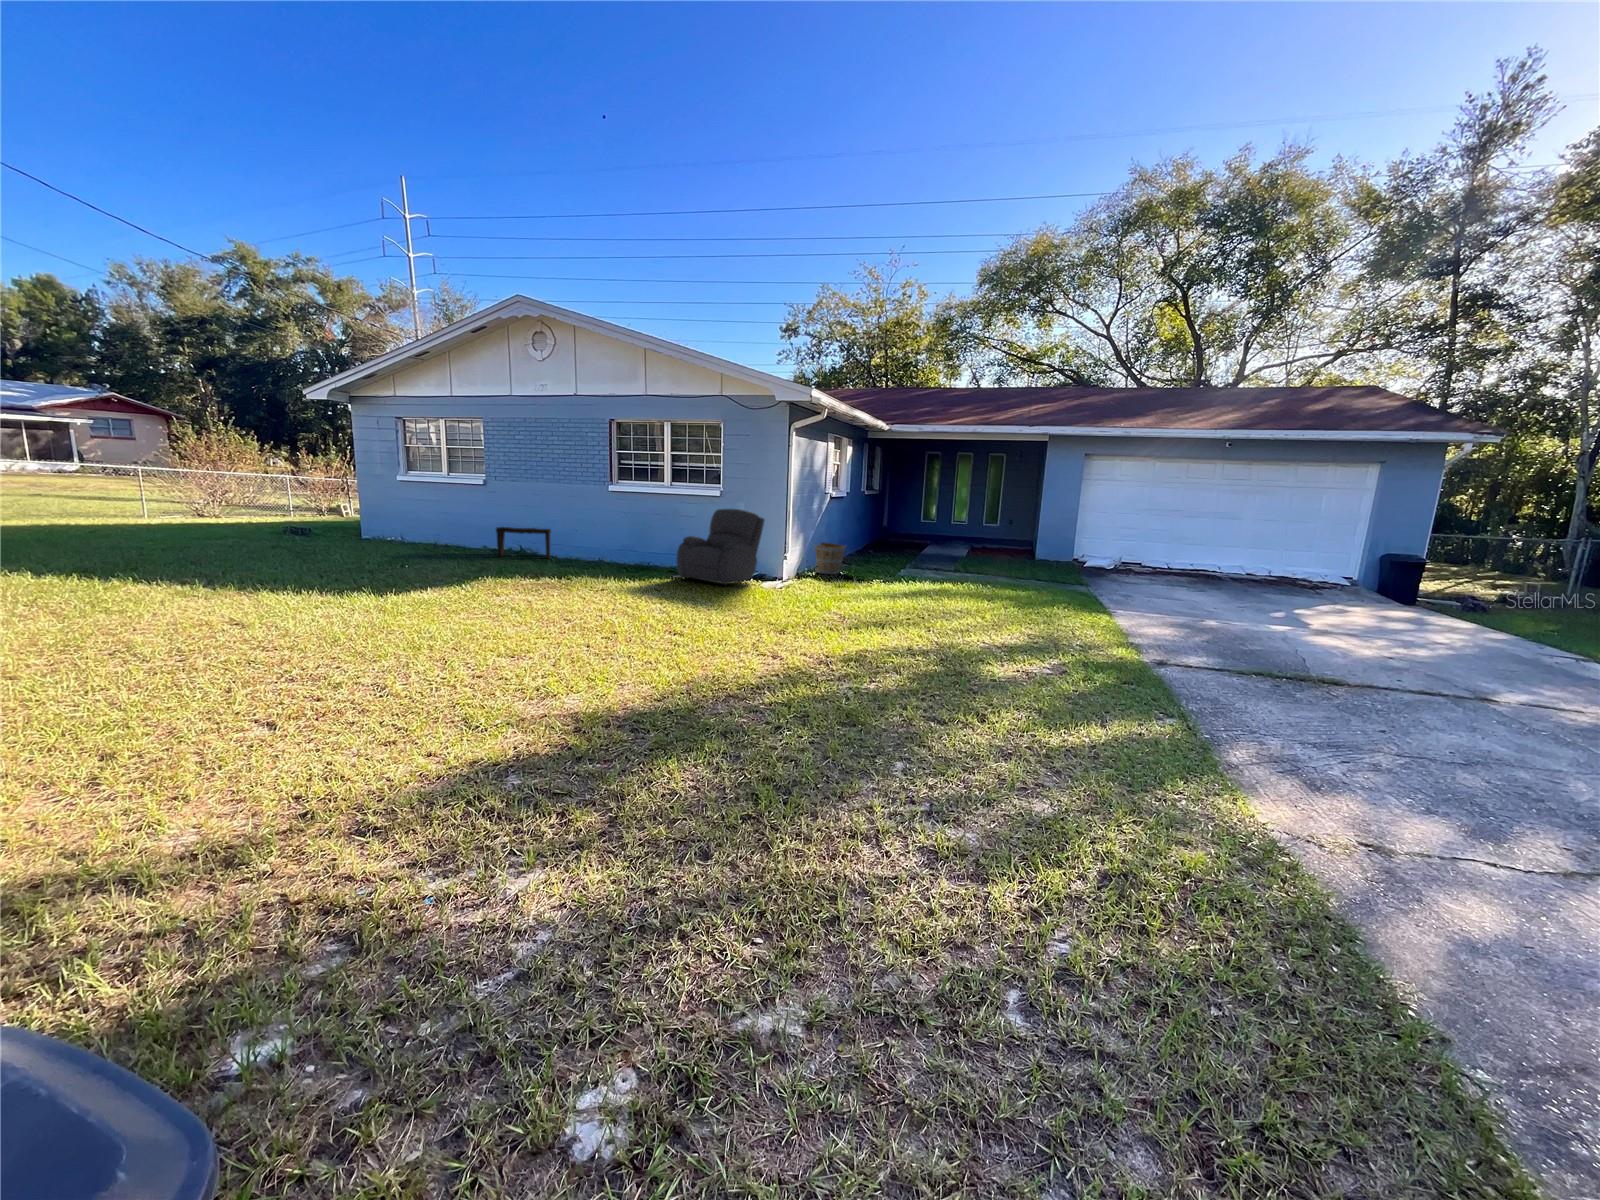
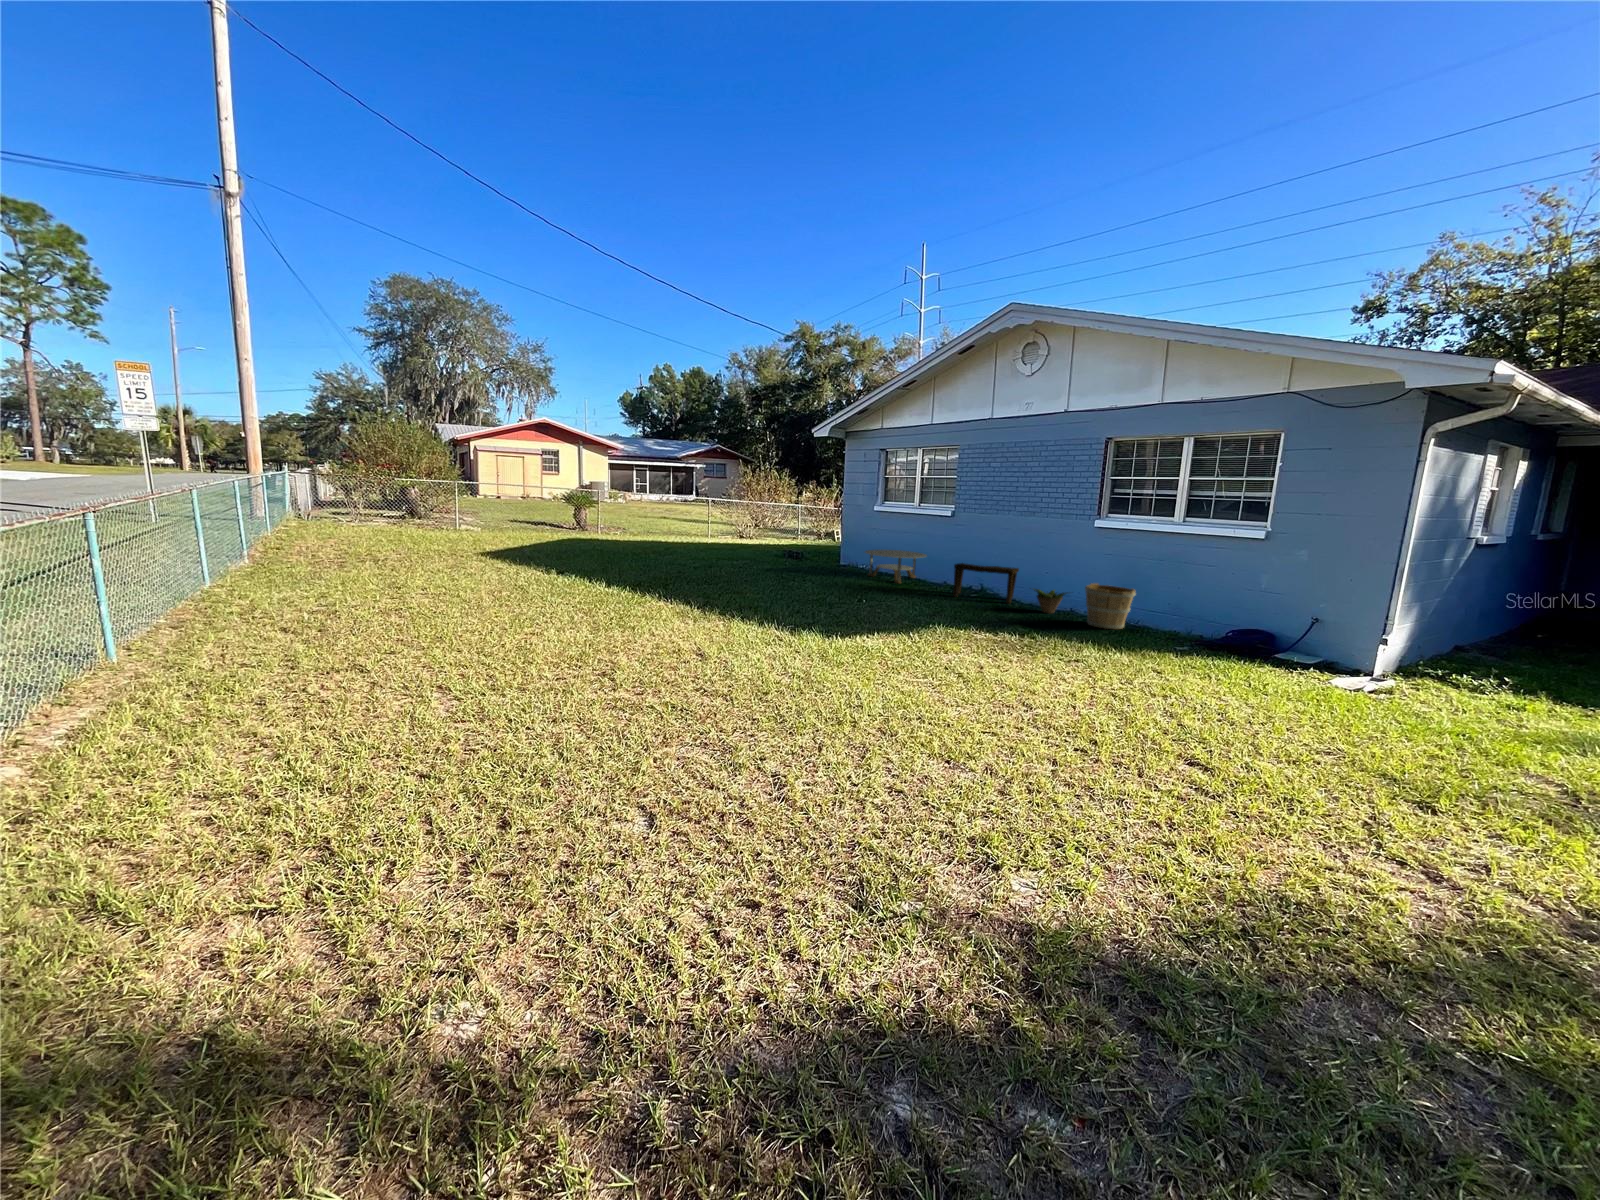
chair: present [677,508,764,585] -> none [1185,557,1352,675]
round table: none [398,519,466,550] -> present [865,550,927,583]
wooden bucket: present [813,542,846,574] -> present [1085,583,1136,629]
decorative plant: none [564,543,600,563] -> present [1034,589,1067,613]

